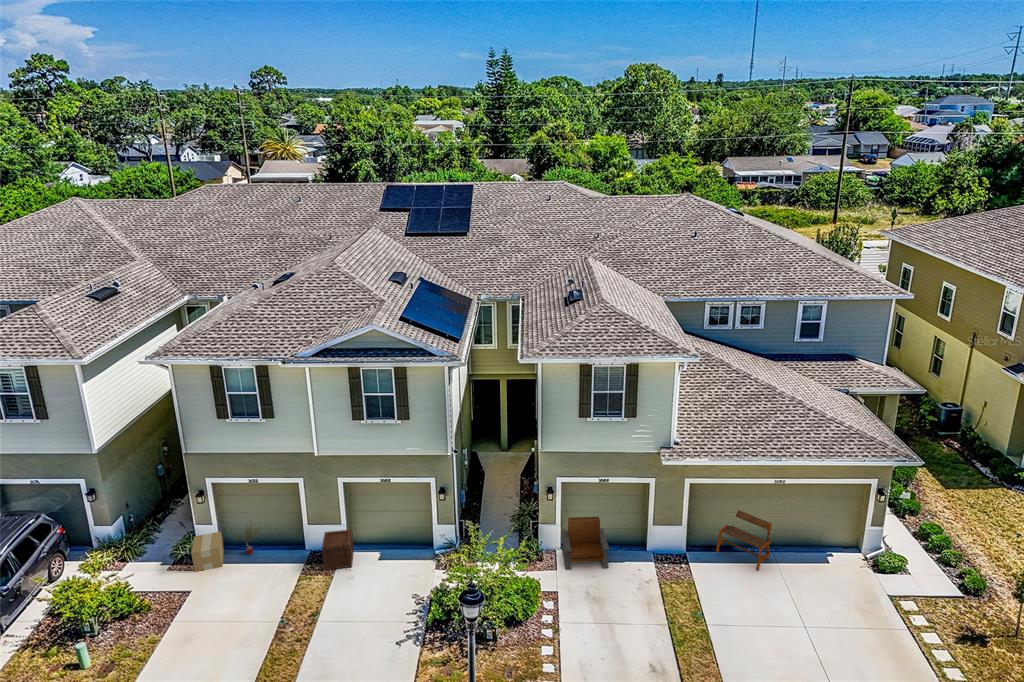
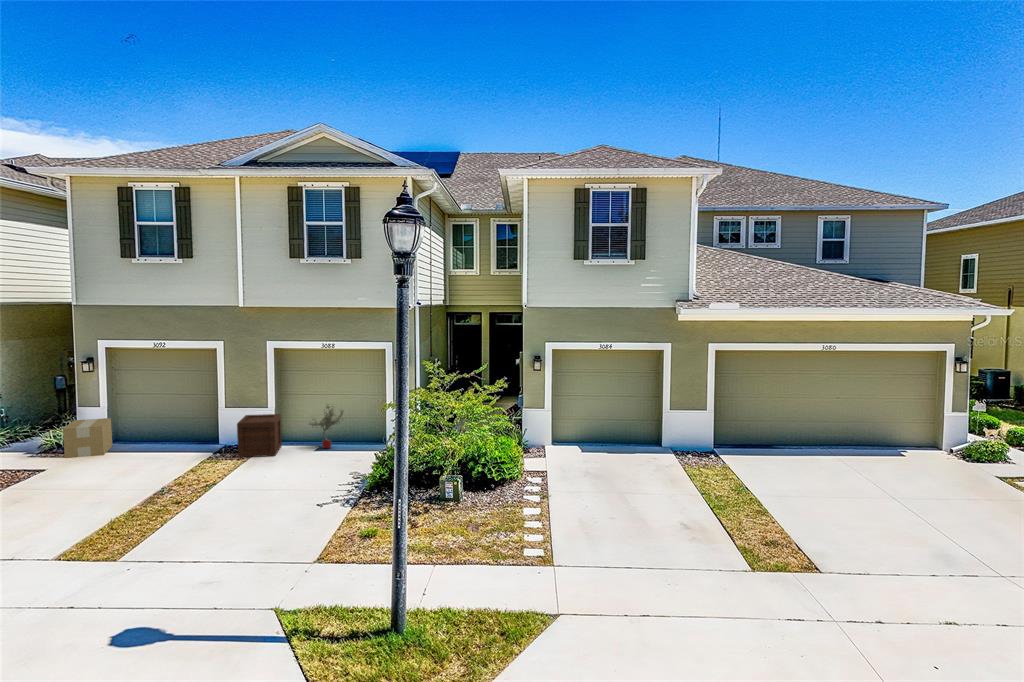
bench: present [716,510,772,571] -> none [752,393,823,460]
lounge chair: present [562,517,609,570] -> none [552,398,615,457]
potted tree: present [234,522,260,555] -> present [309,404,343,449]

